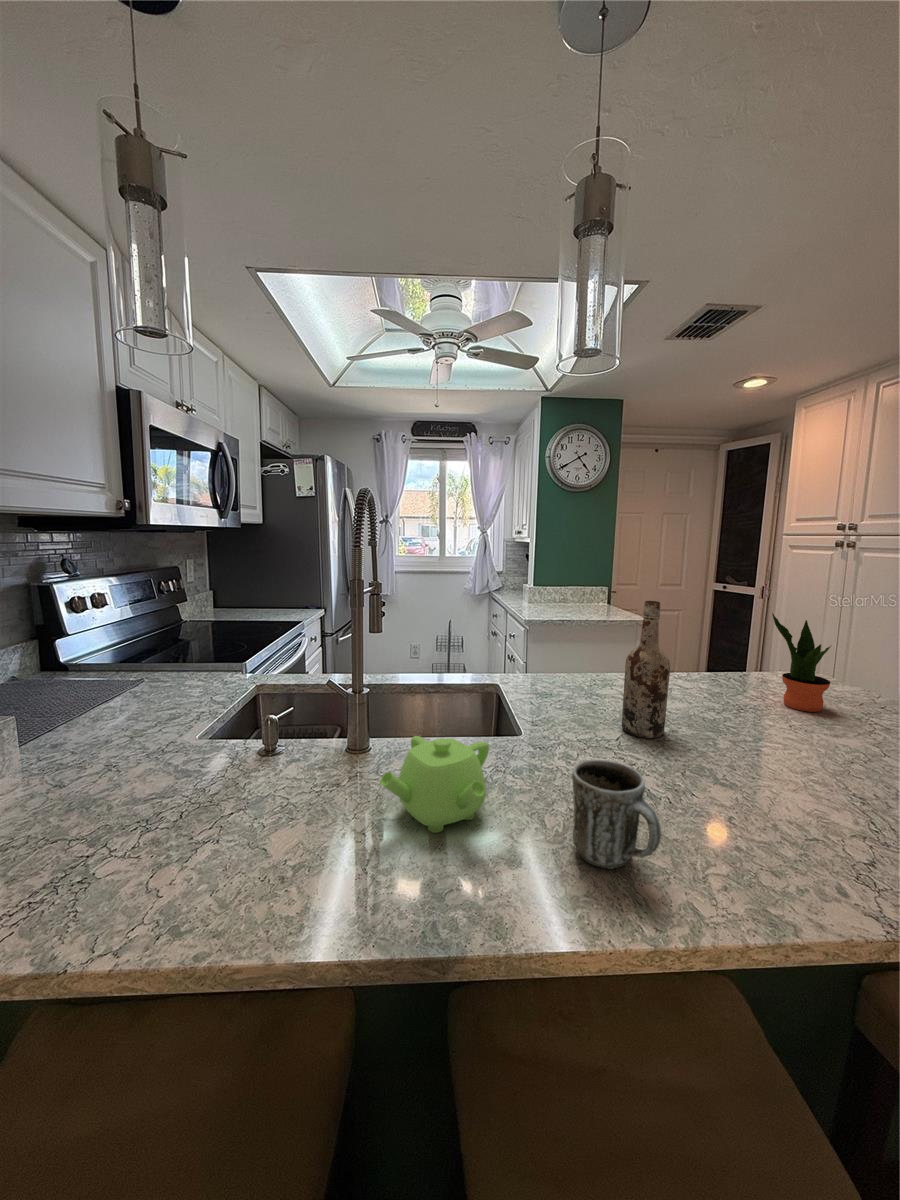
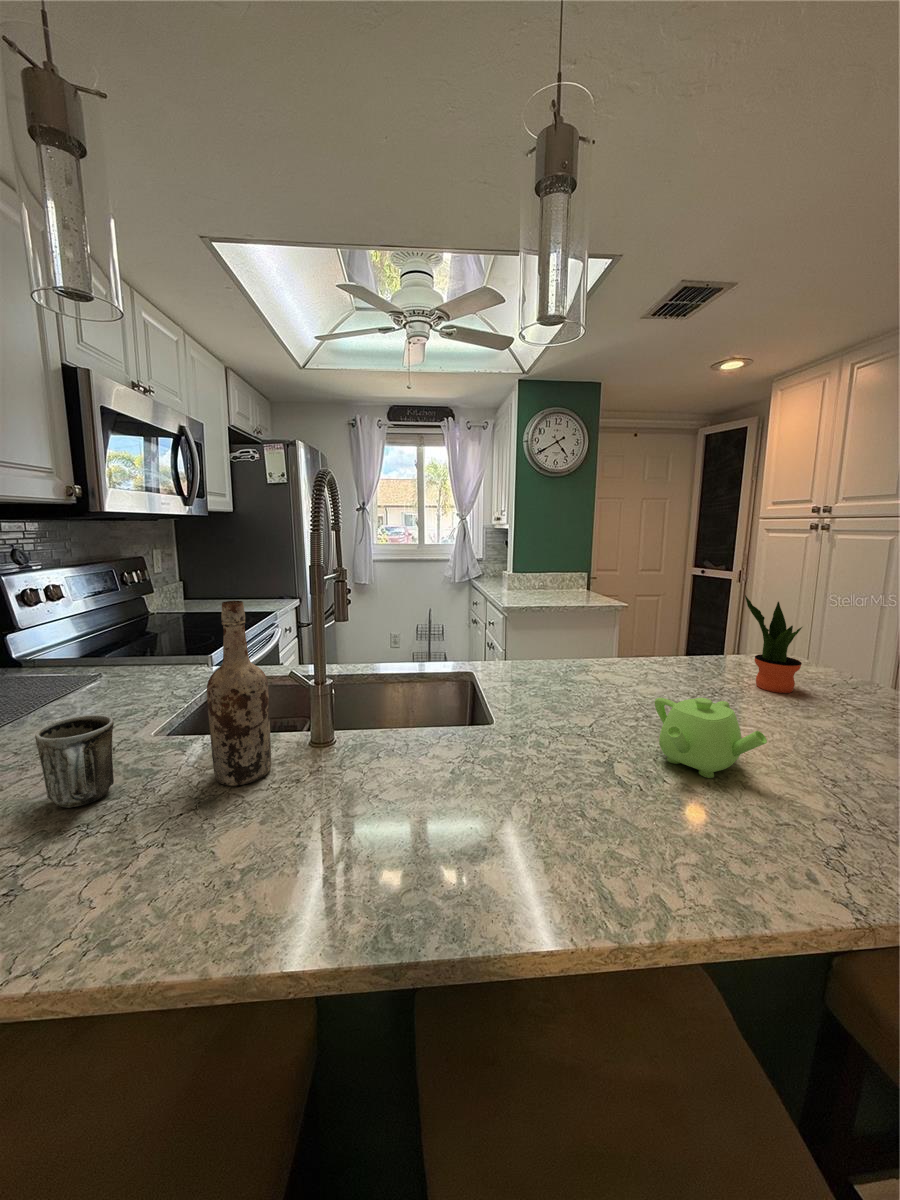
wine bottle: present [622,601,670,738] -> present [207,601,271,786]
teapot: present [380,736,489,833] -> present [655,698,767,778]
mug: present [572,760,661,869] -> present [35,715,114,808]

